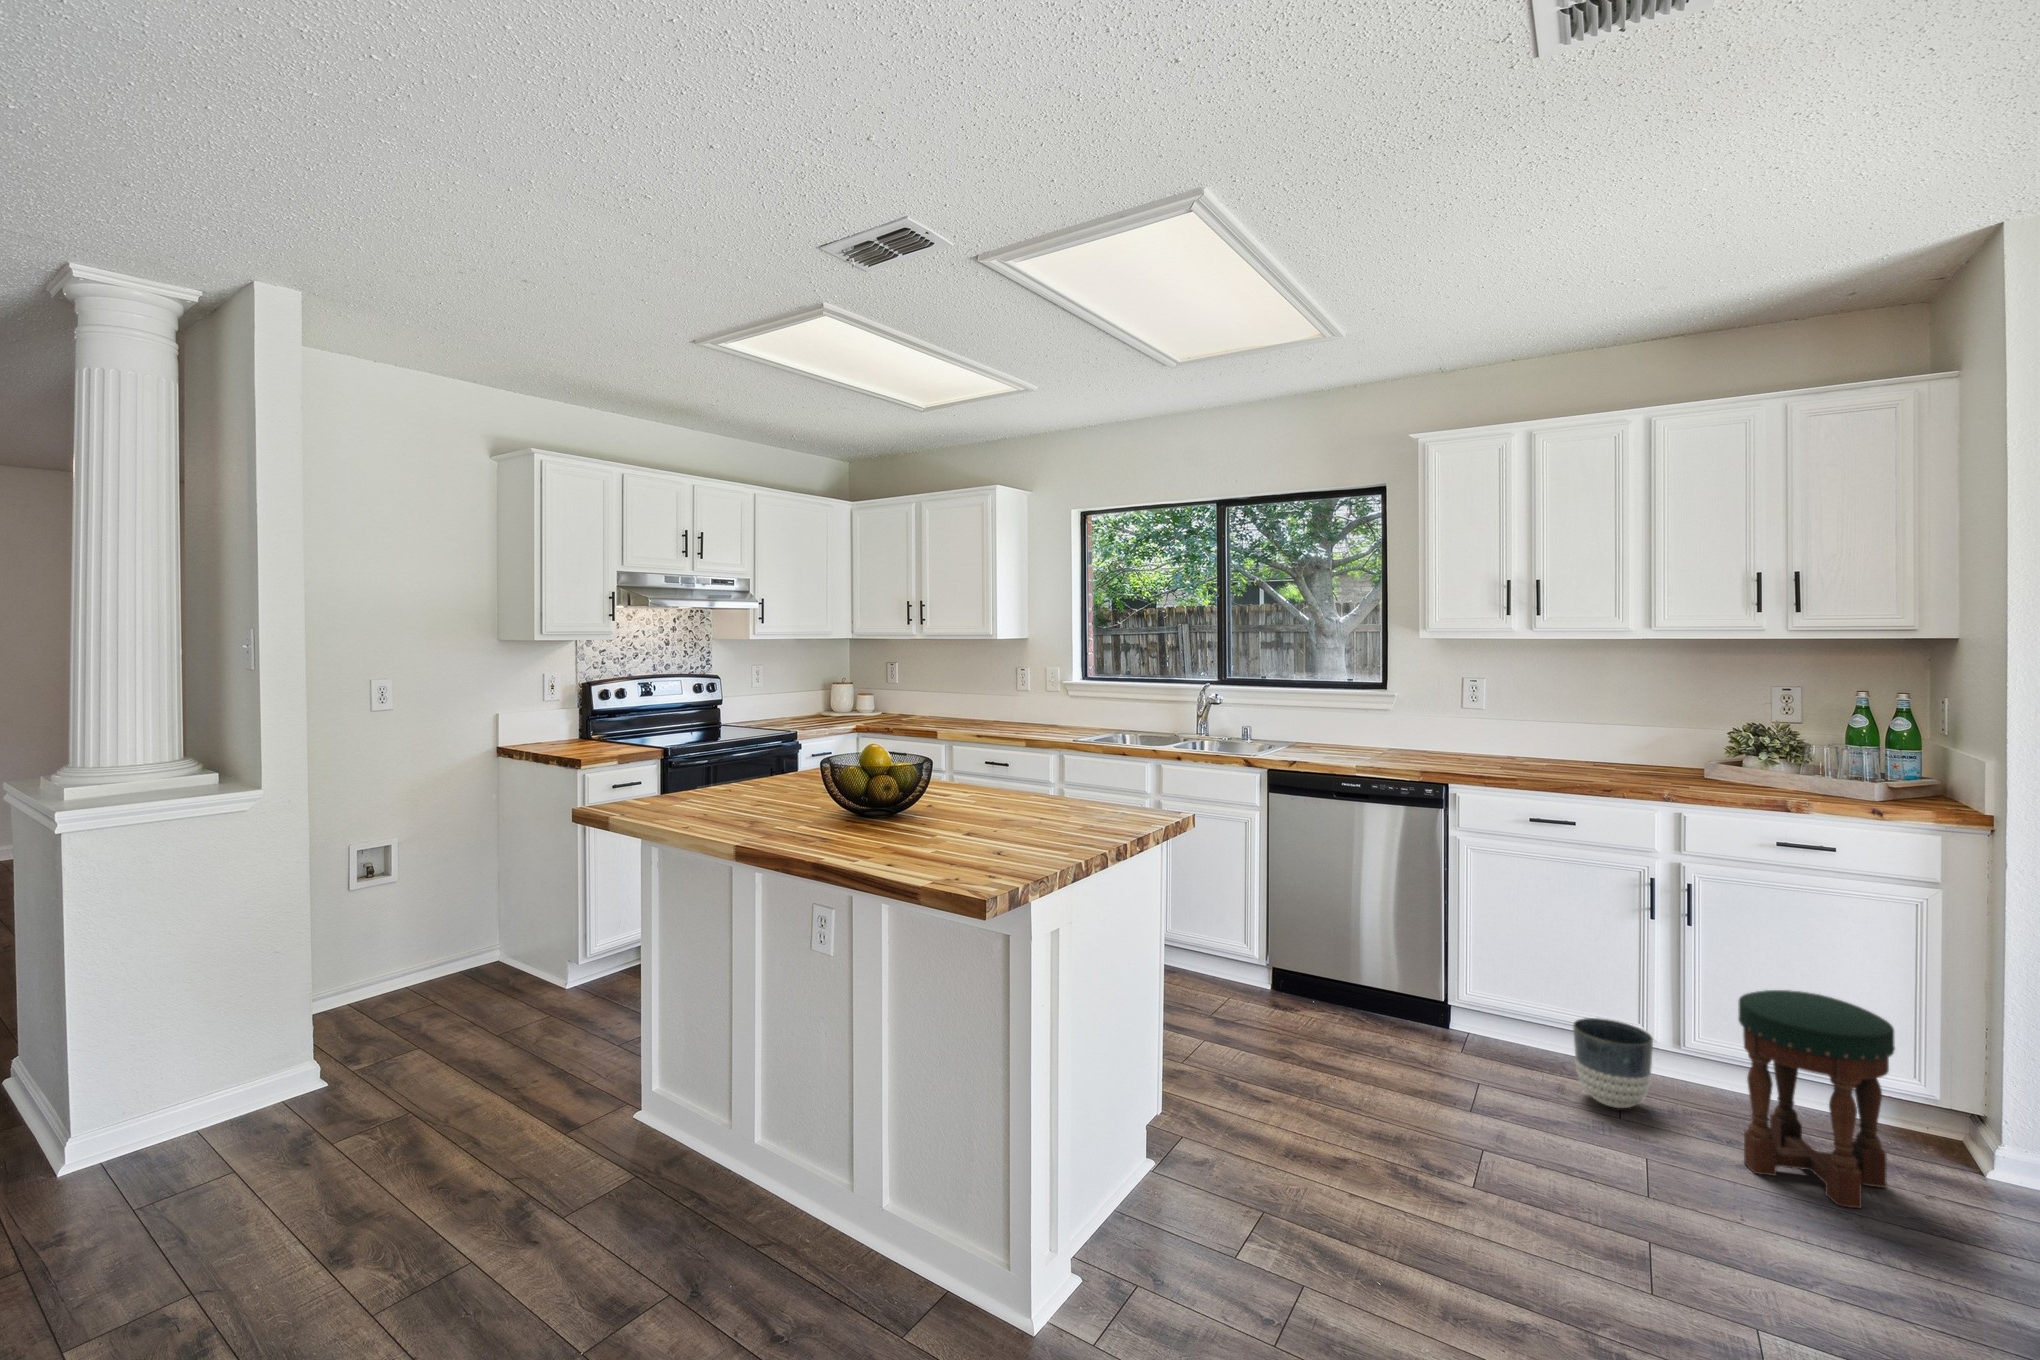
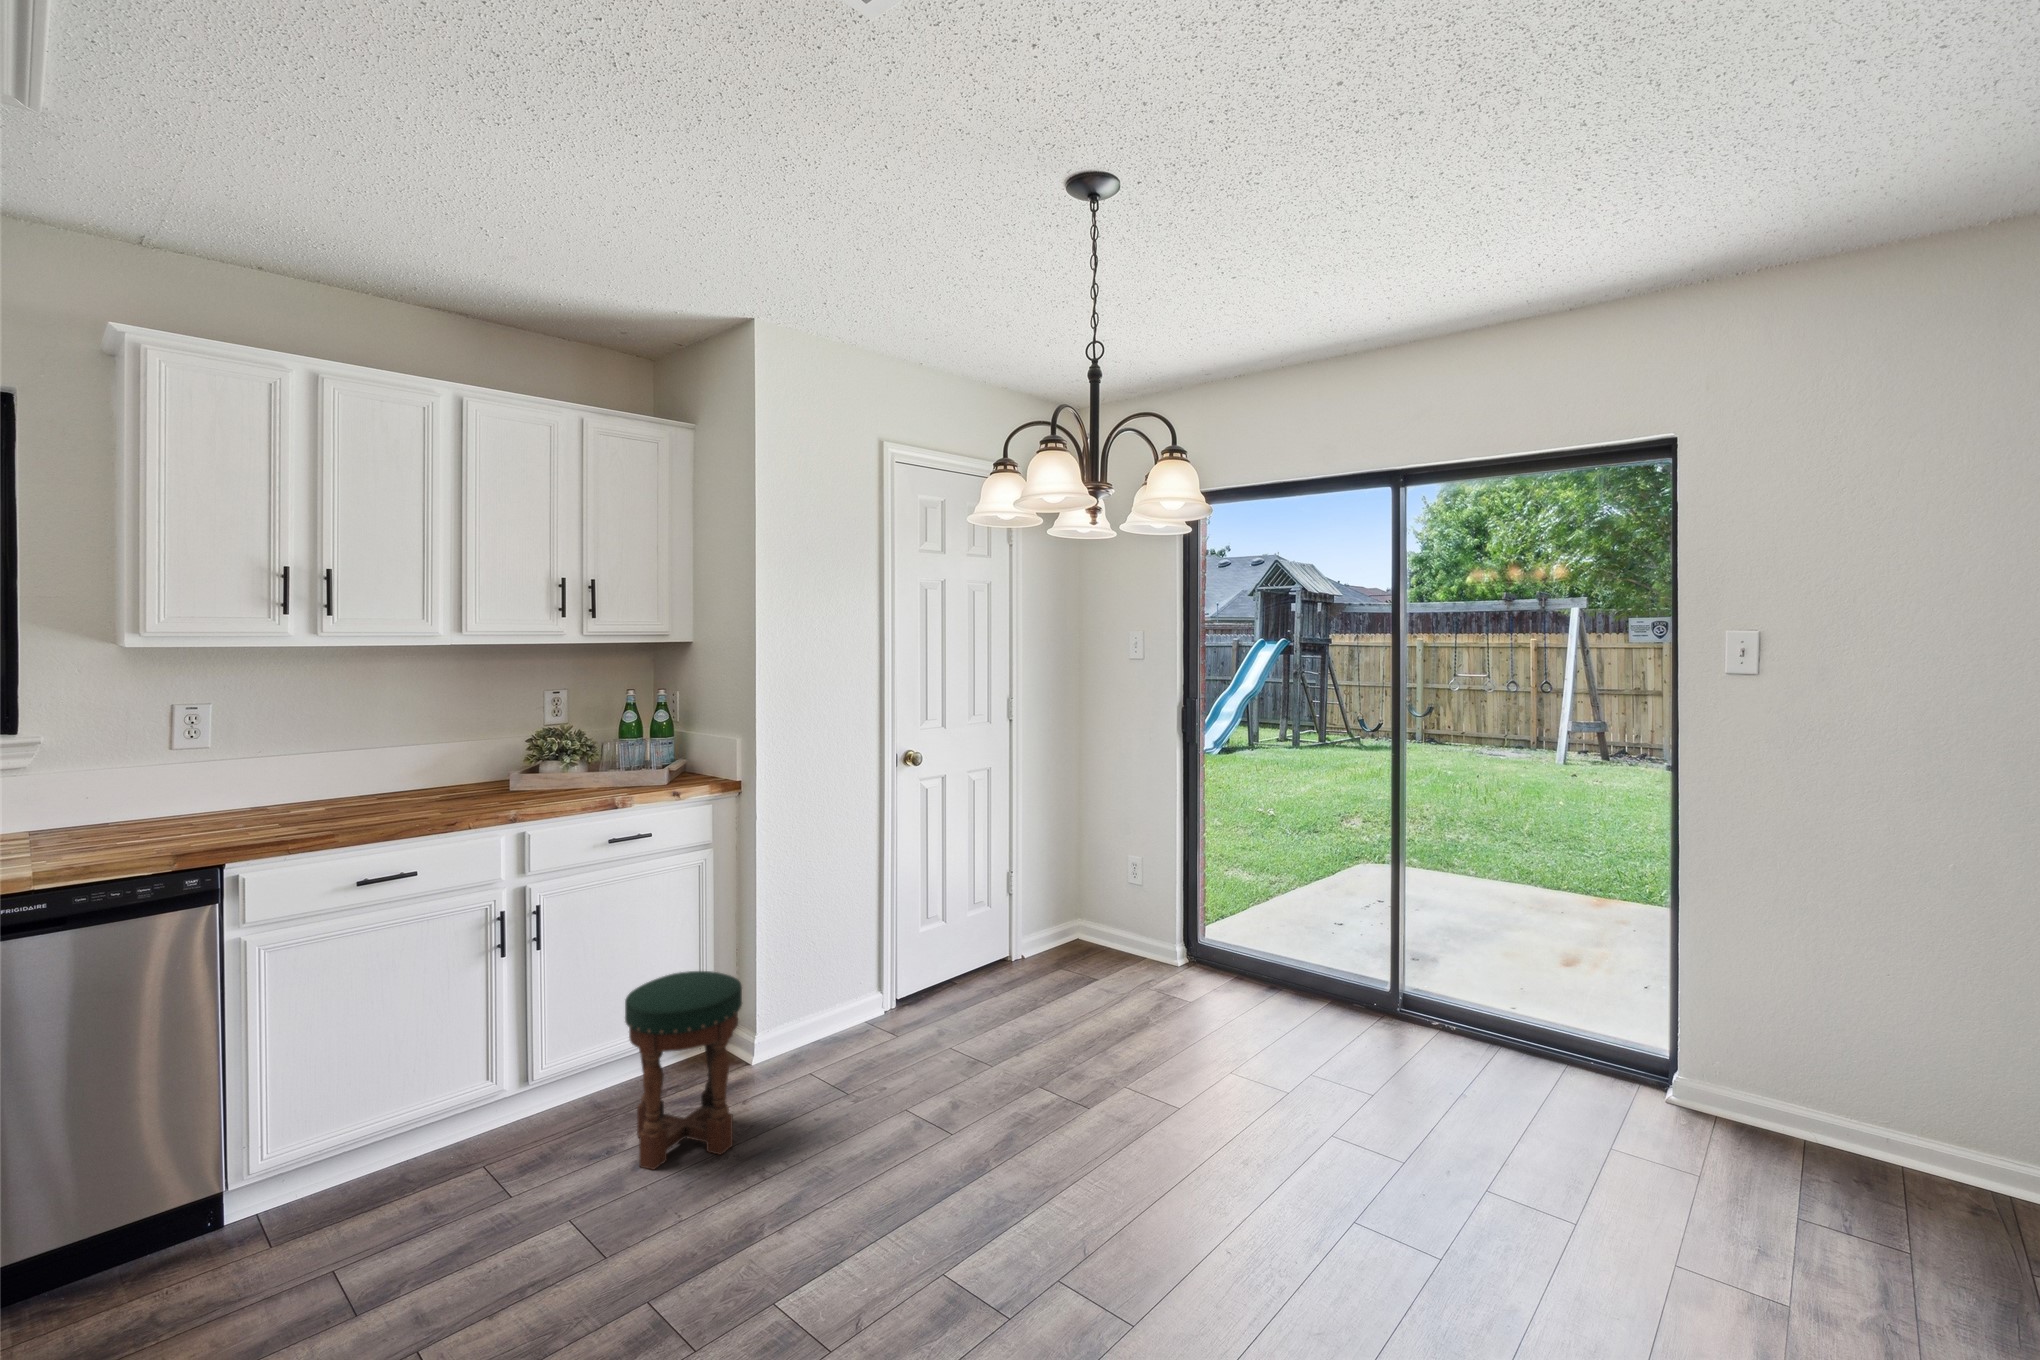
planter: present [1573,1018,1653,1108] -> none [445,1085,535,1194]

